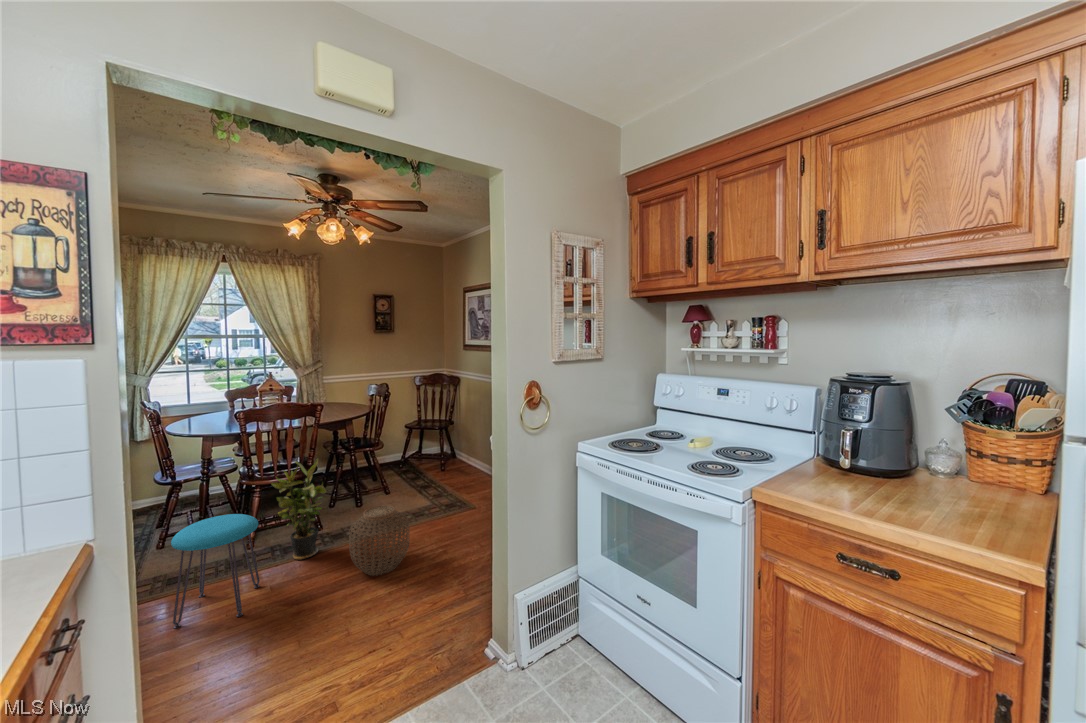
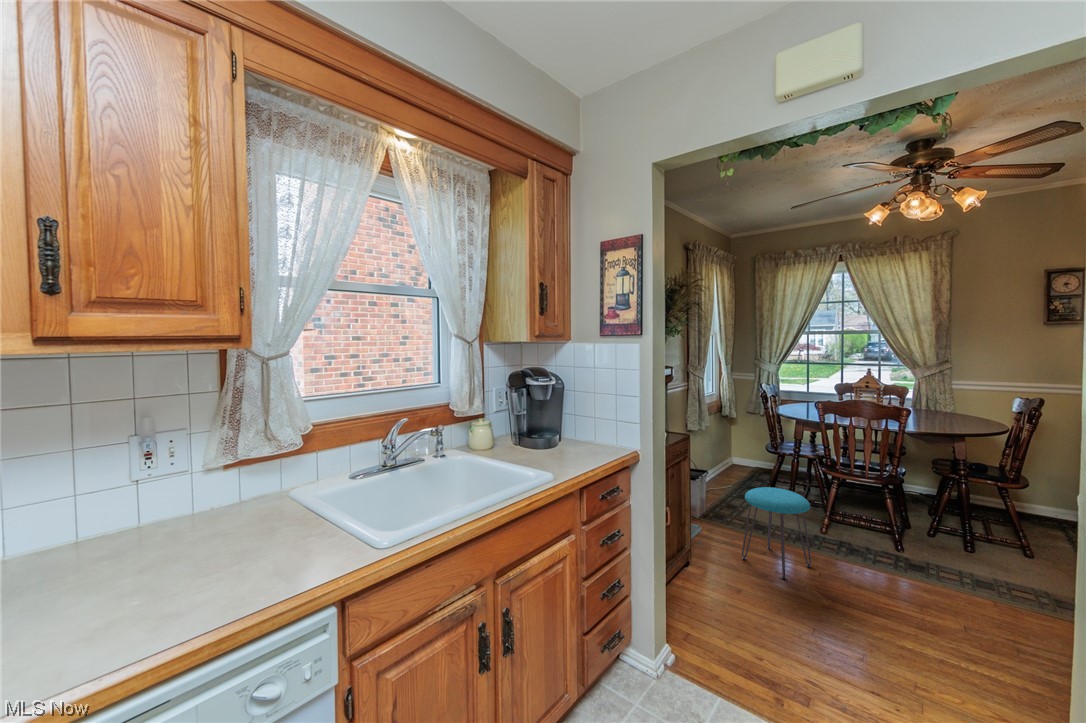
potted plant: present [272,459,326,560] -> none [835,464,900,571]
woven basket: present [349,505,410,576] -> none [903,548,1003,642]

